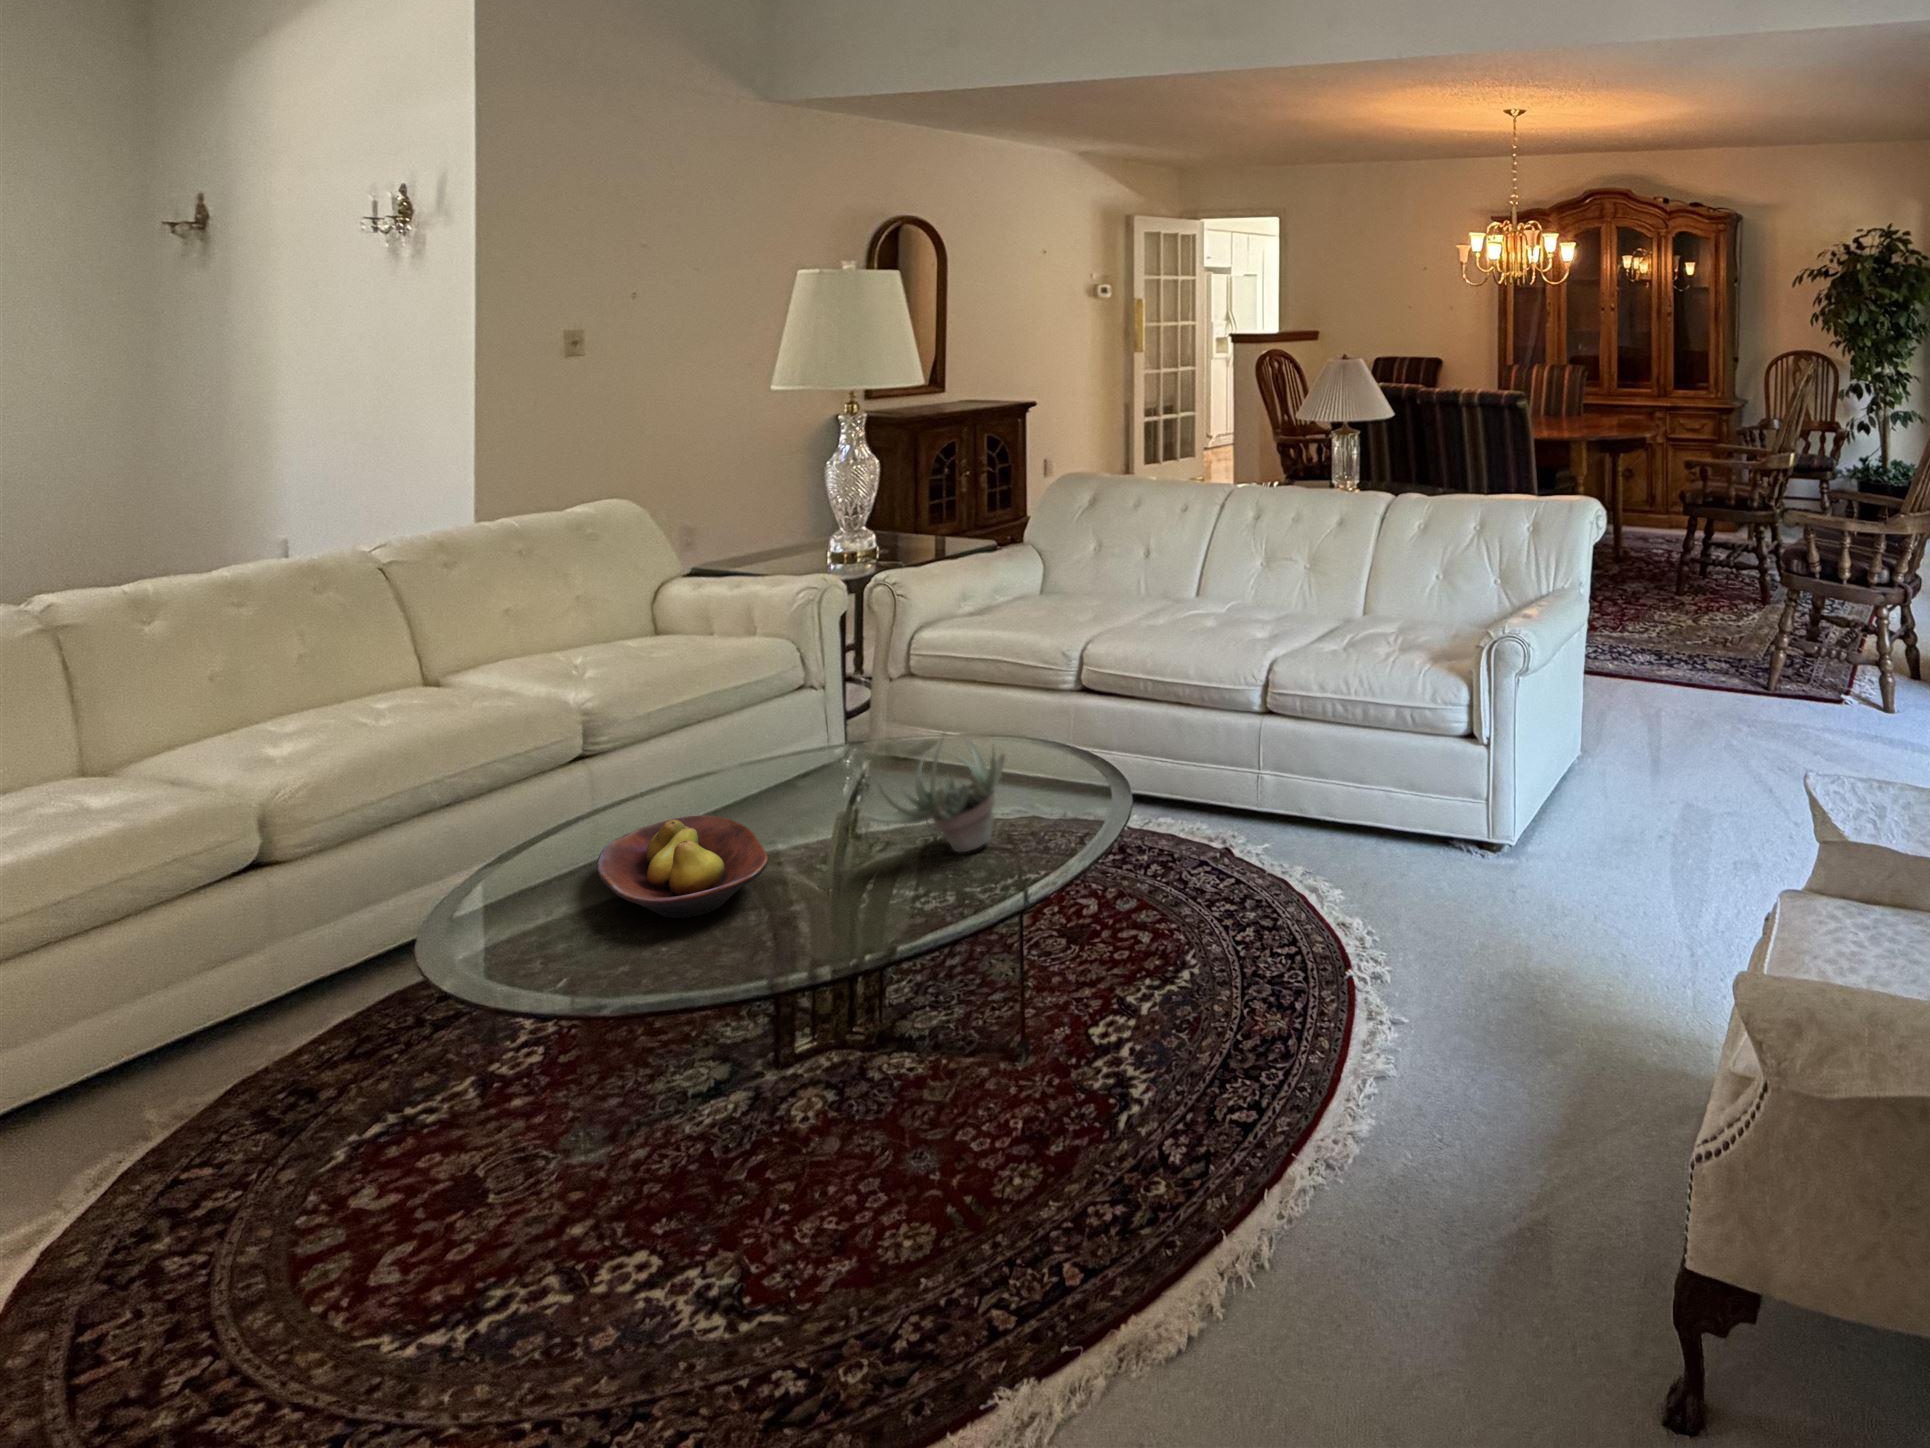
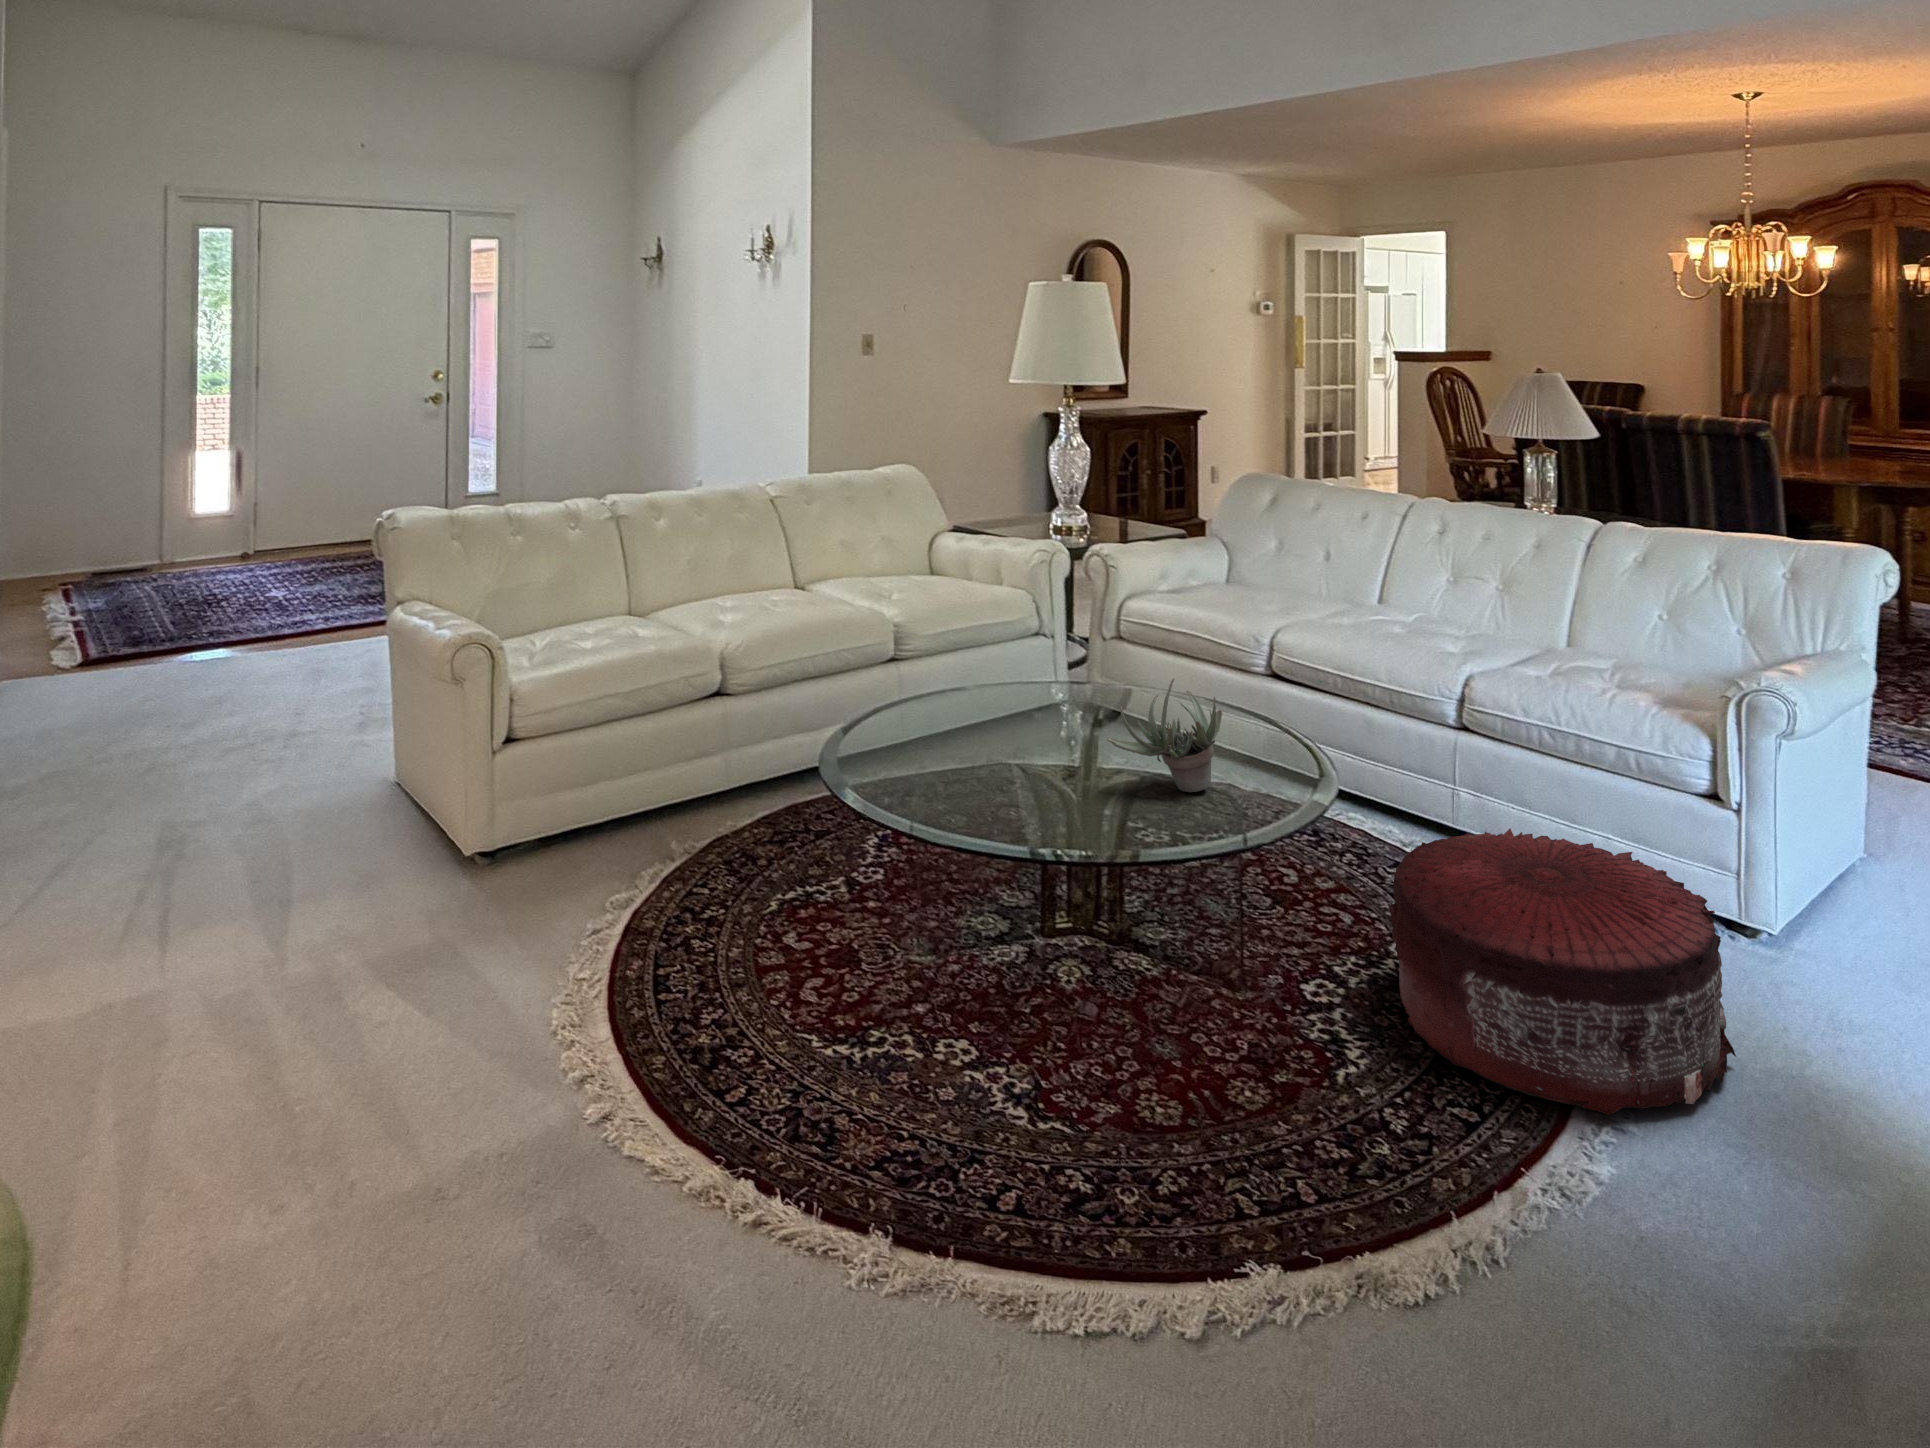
pouf: none [1180,805,1480,1074] -> present [1388,829,1736,1115]
fruit bowl: present [596,815,769,918] -> none [920,713,1039,791]

